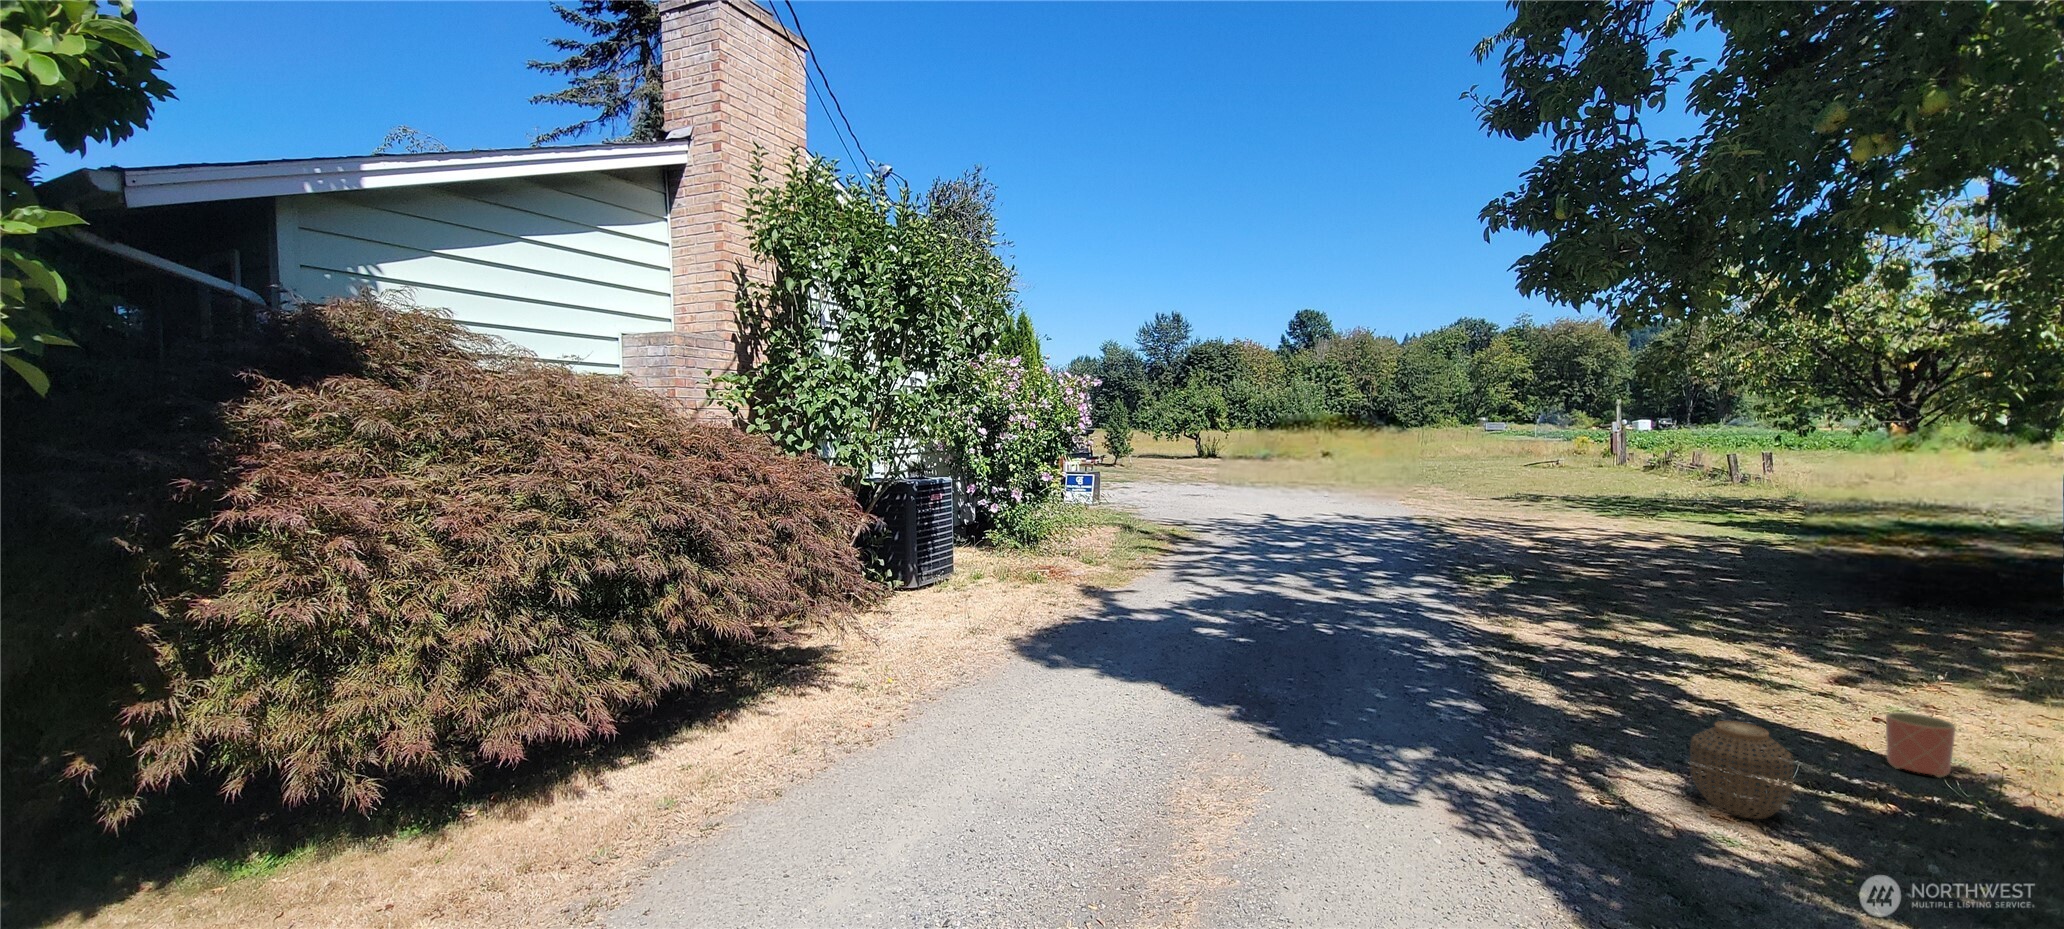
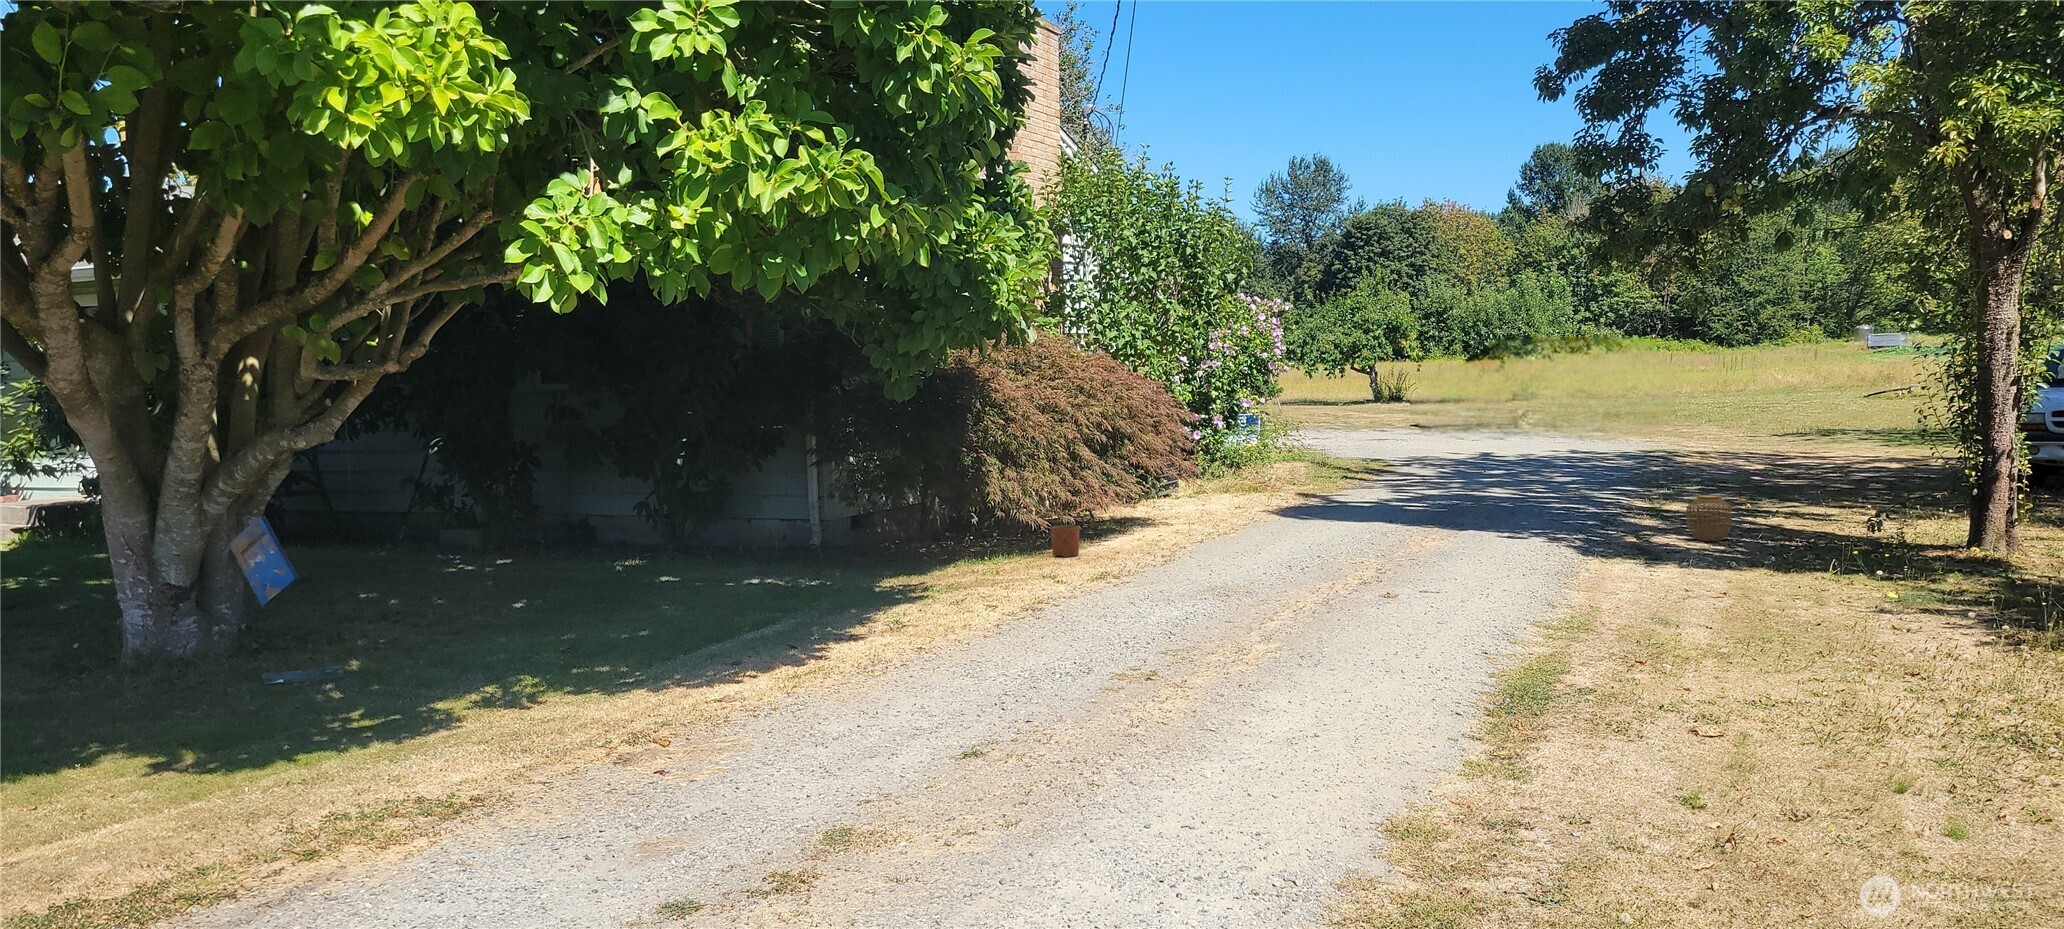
planter: present [1886,712,1955,777] -> present [1051,525,1079,557]

